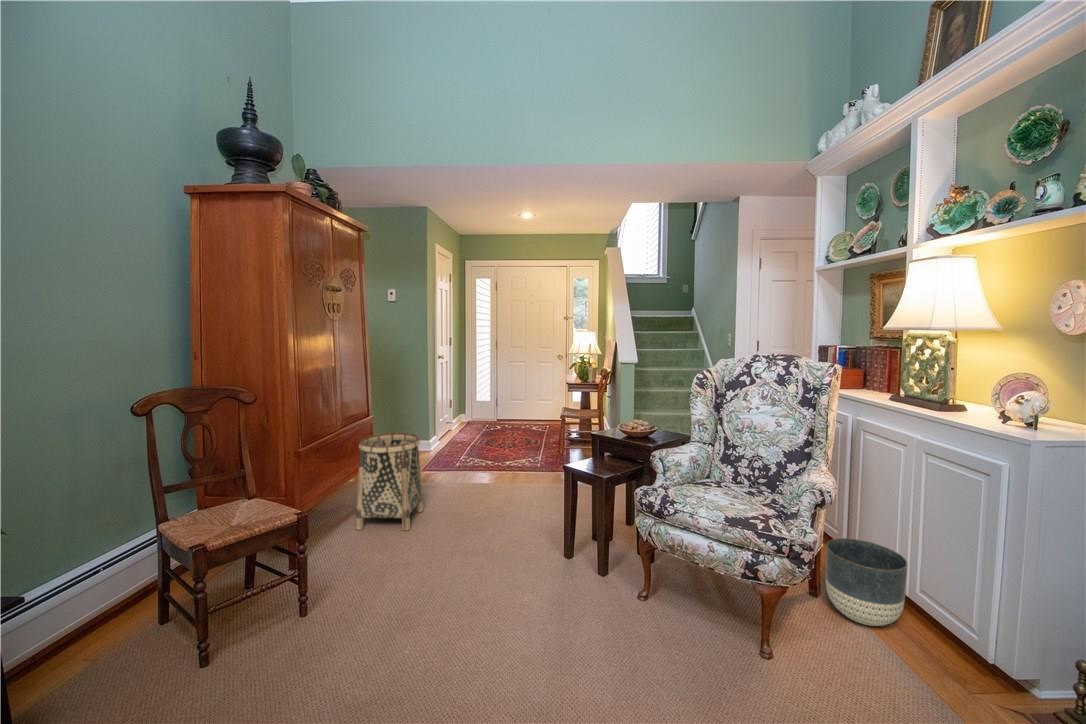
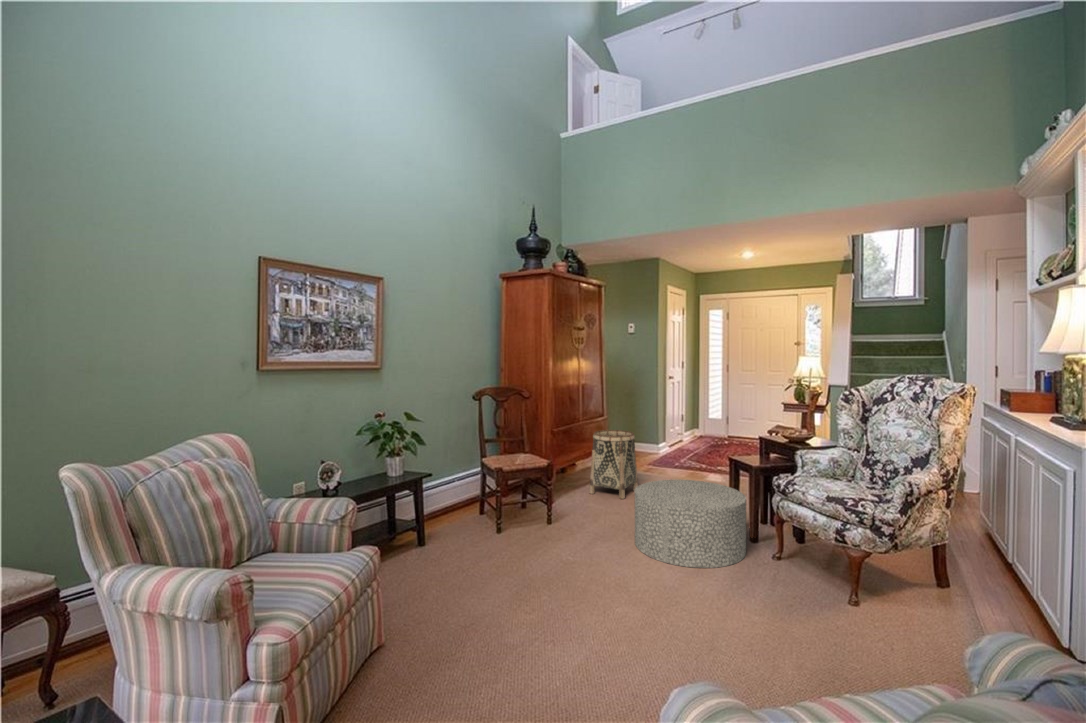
ottoman: none [449,501,605,656] -> present [635,480,746,568]
planter: present [825,538,907,626] -> none [947,541,1025,617]

